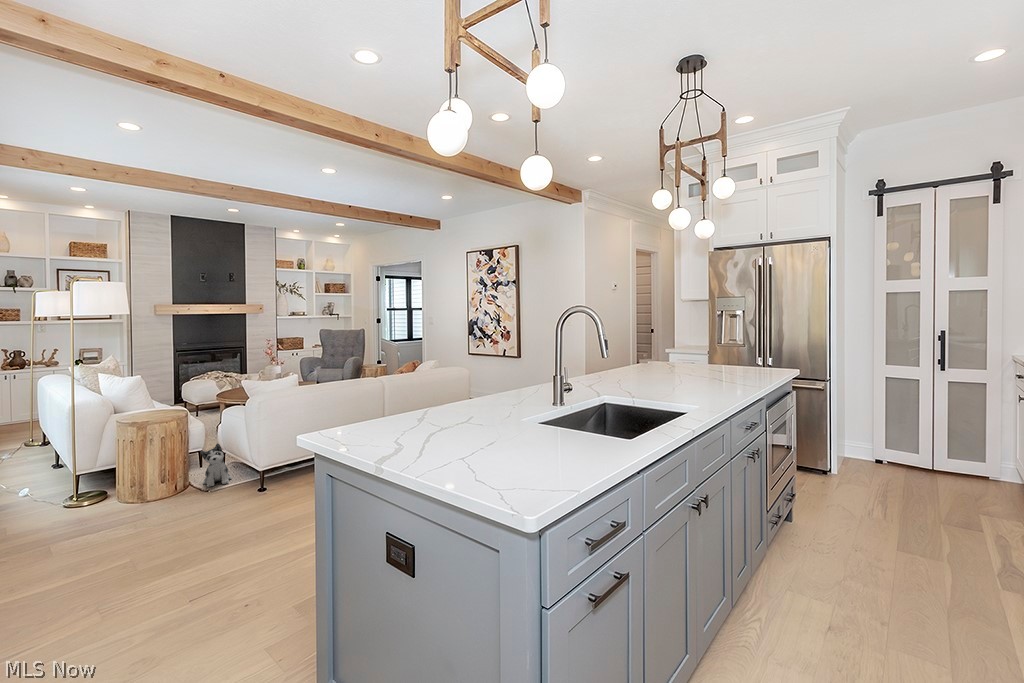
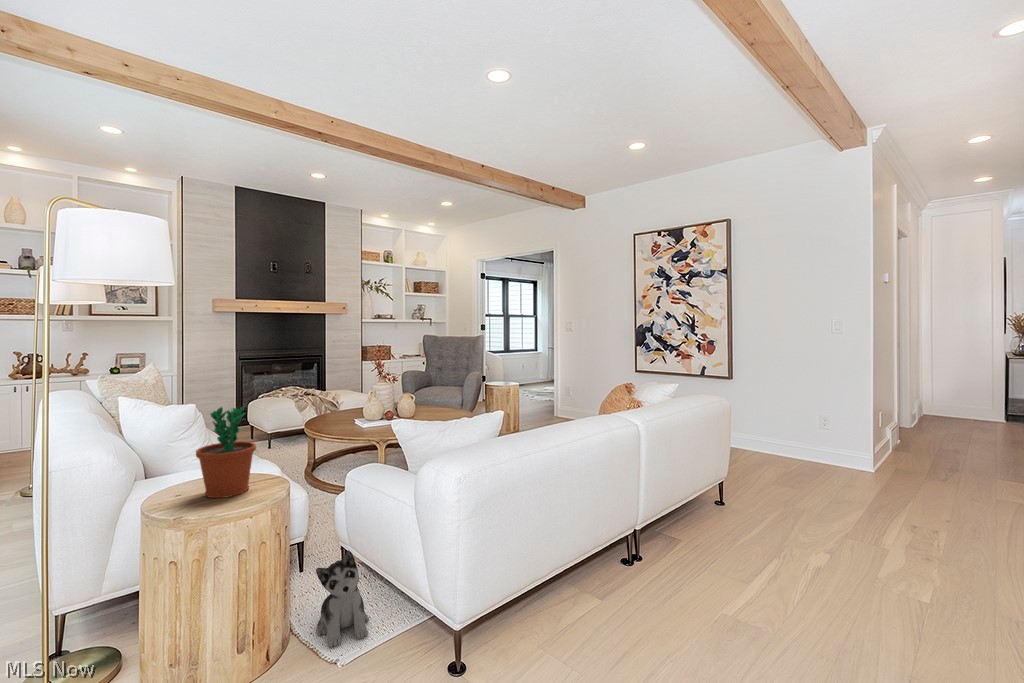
flower pot: none [136,375,167,418] -> present [196,407,256,498]

